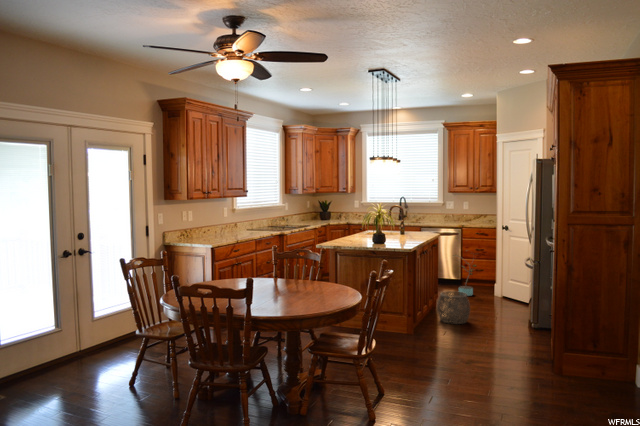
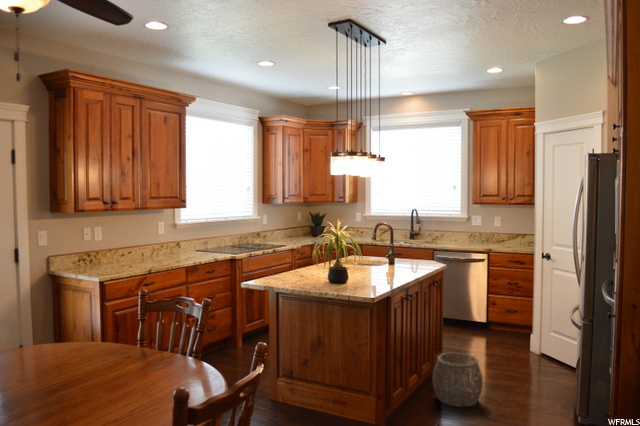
potted plant: present [455,255,476,296] -> none [471,284,509,349]

